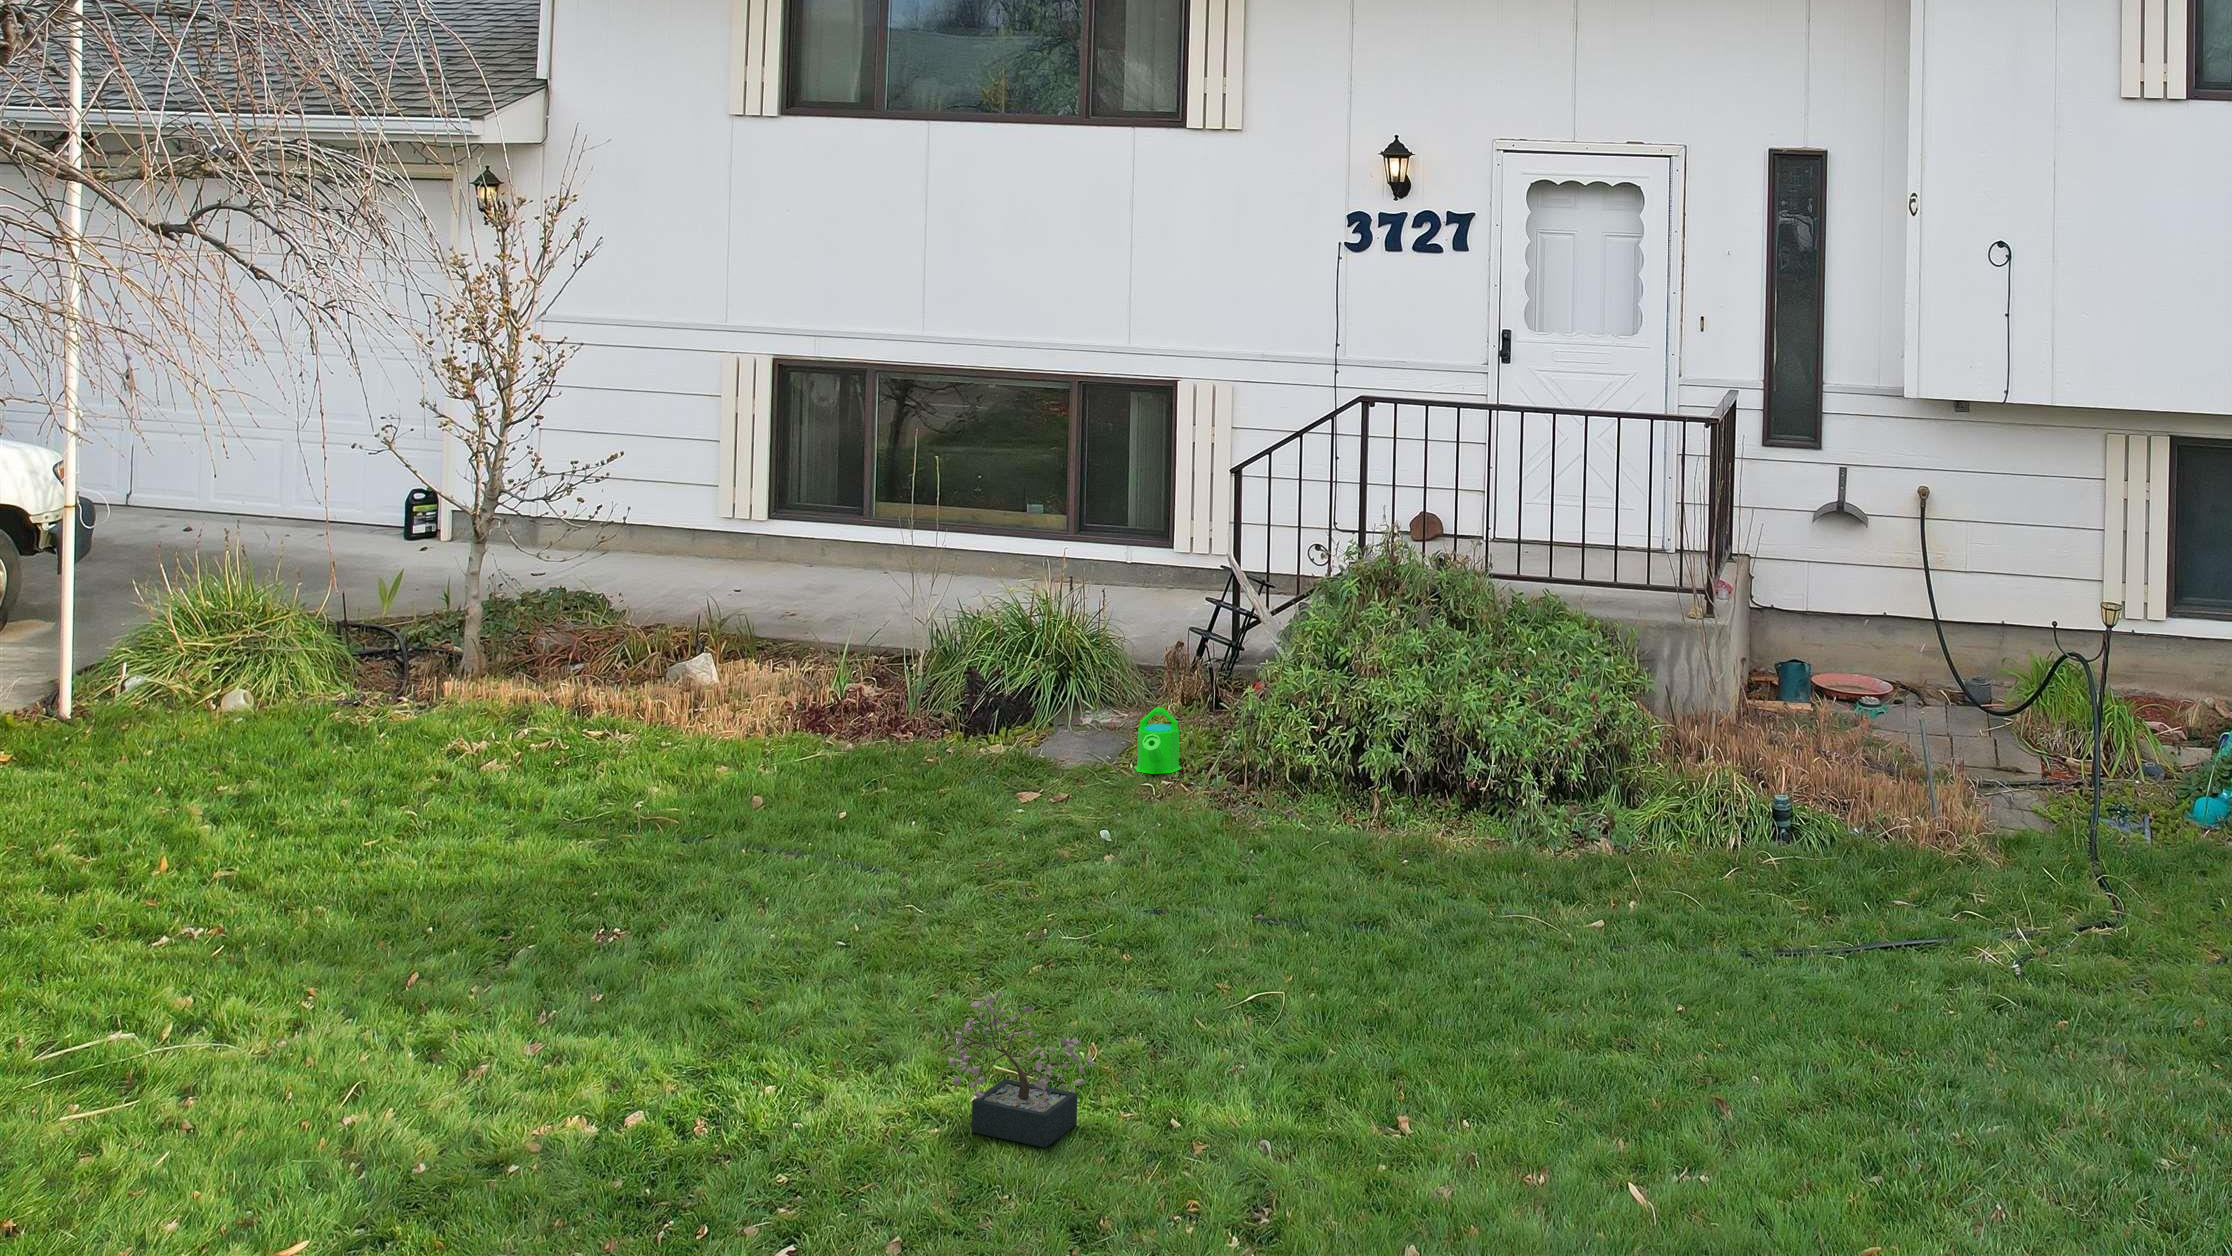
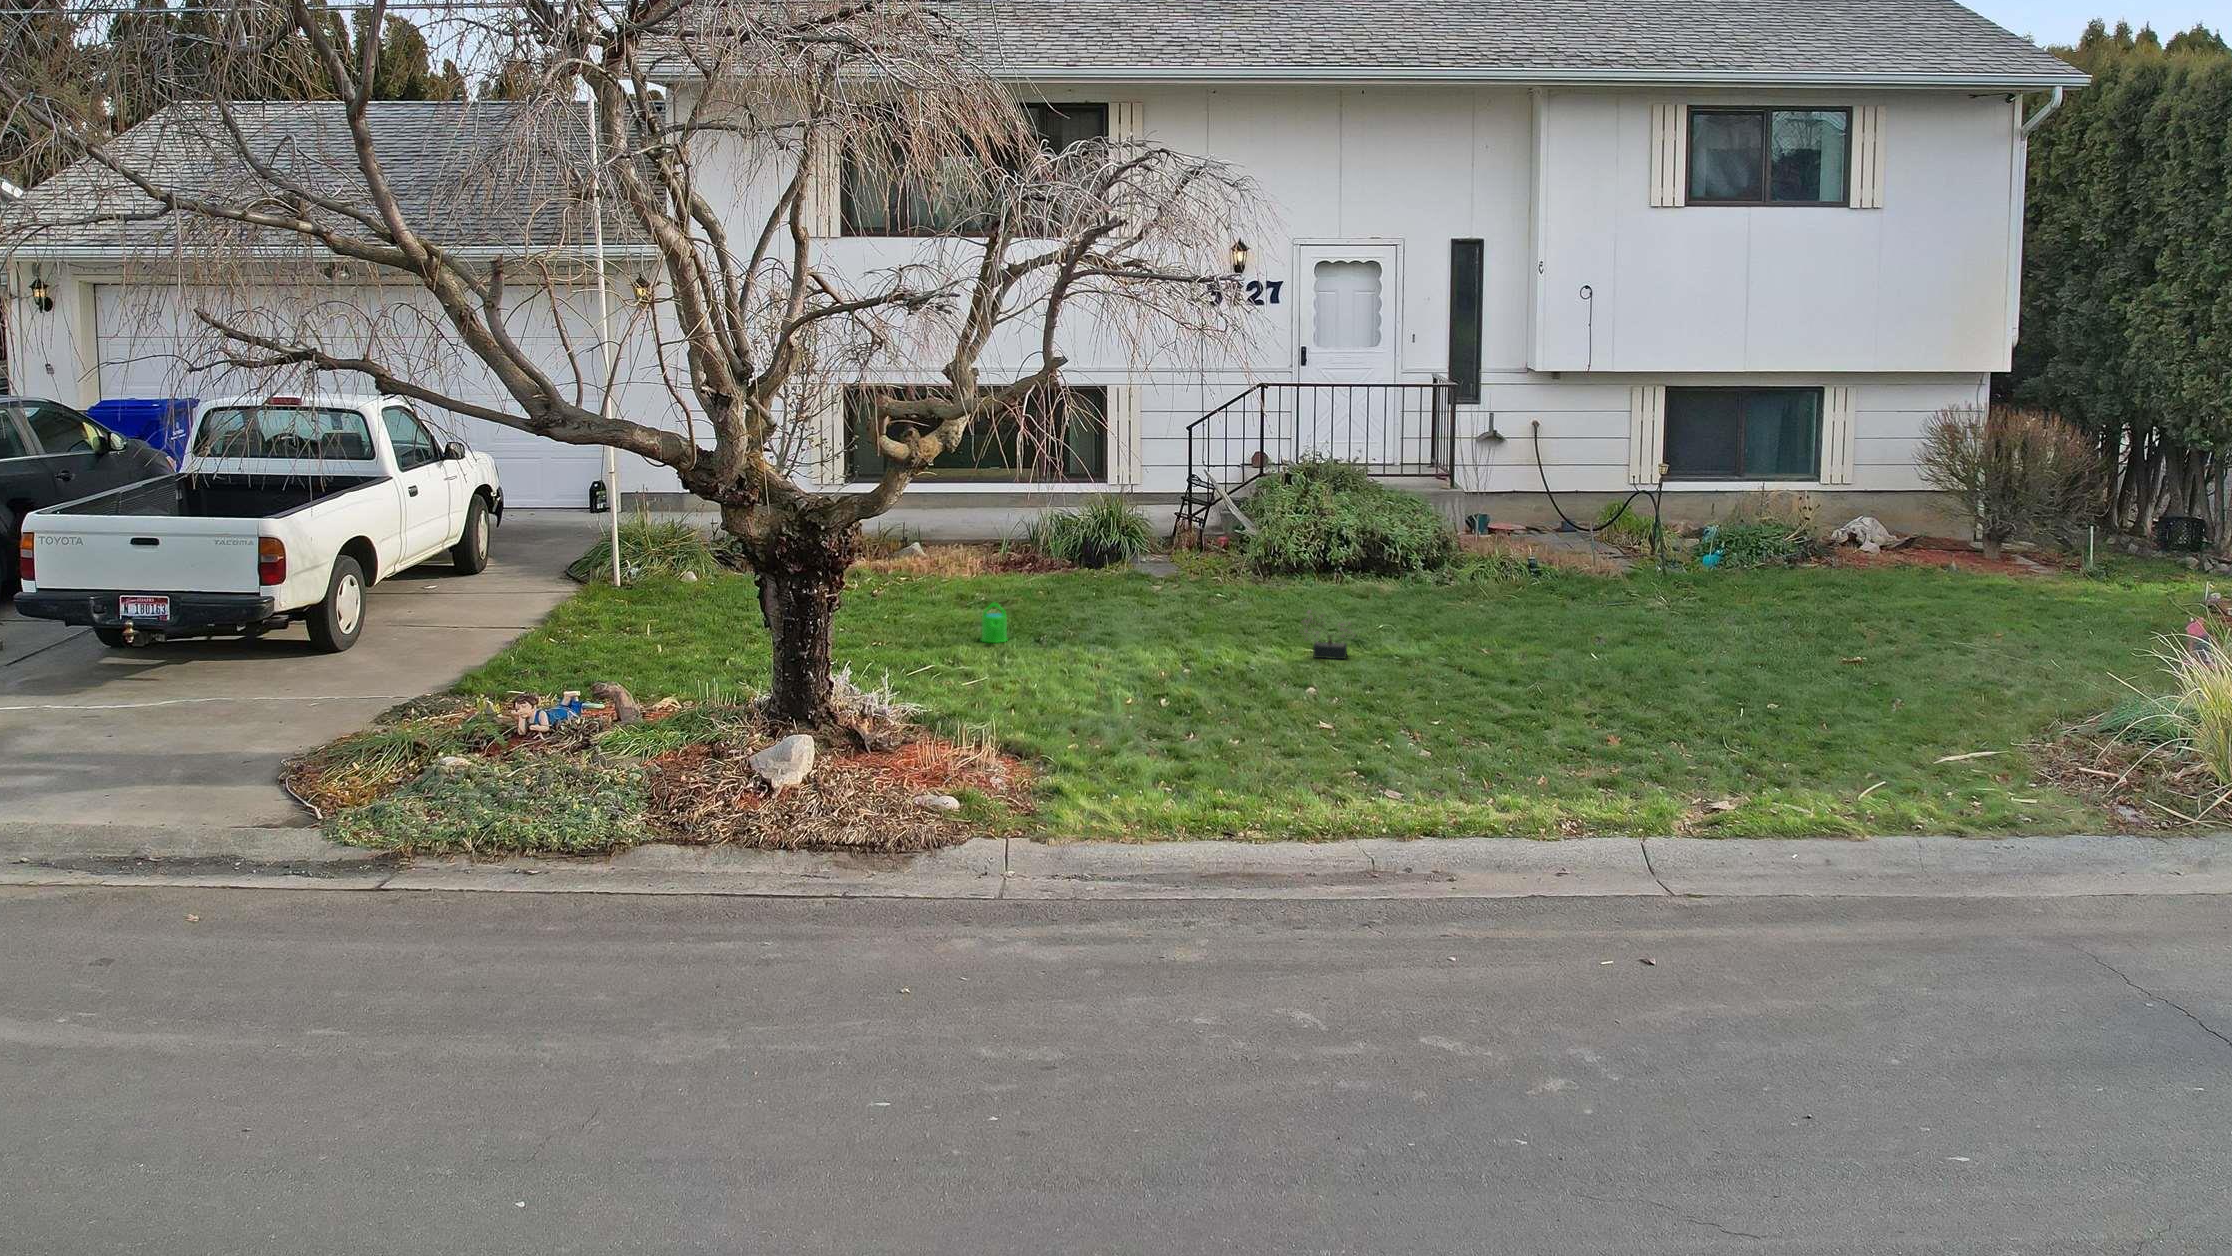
watering can: present [1134,707,1182,774] -> present [981,603,1008,643]

